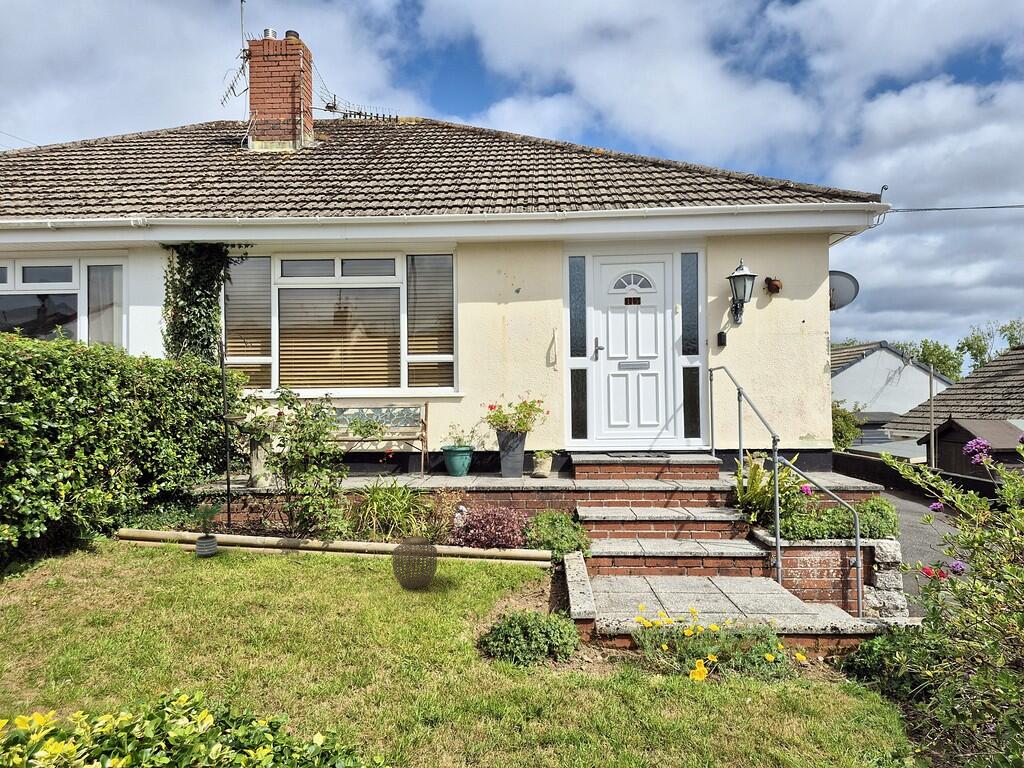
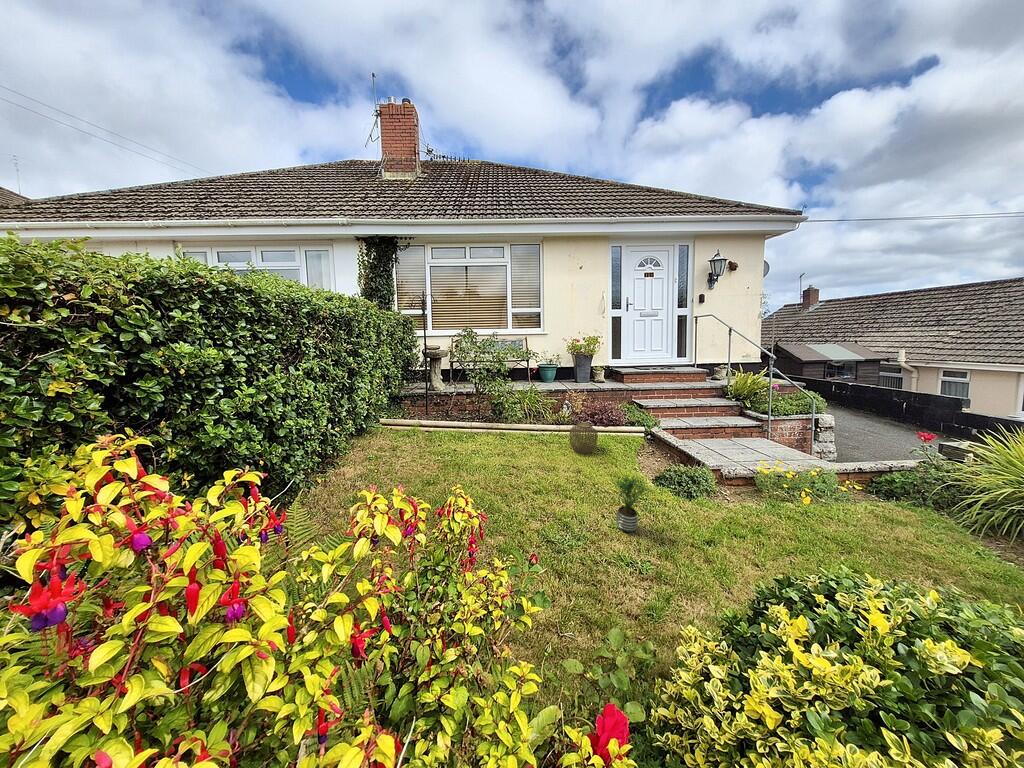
potted plant: present [188,504,223,557] -> present [615,475,652,533]

